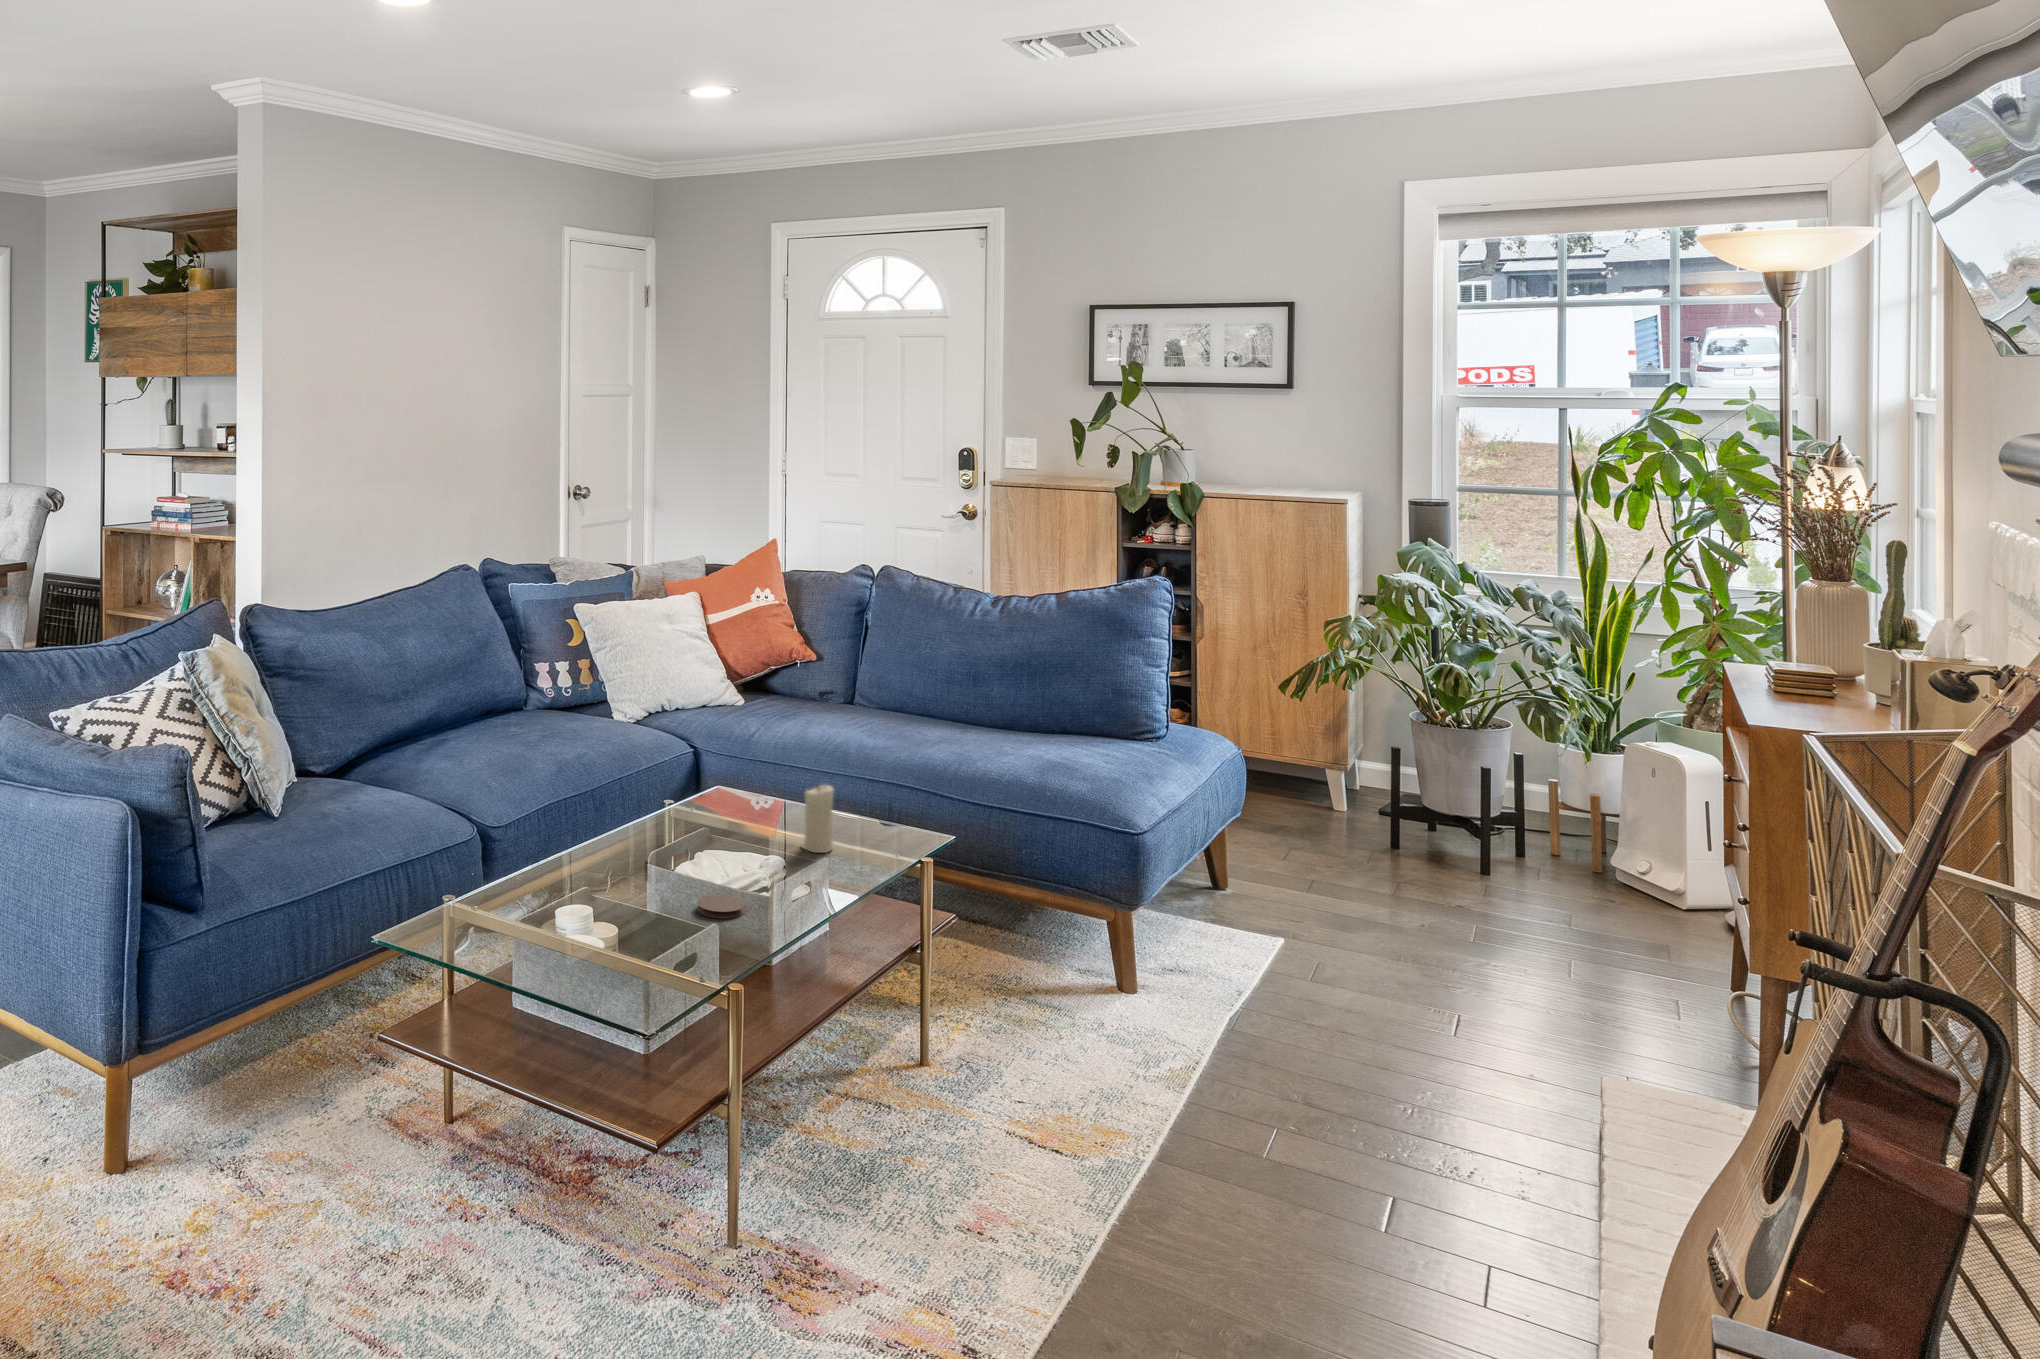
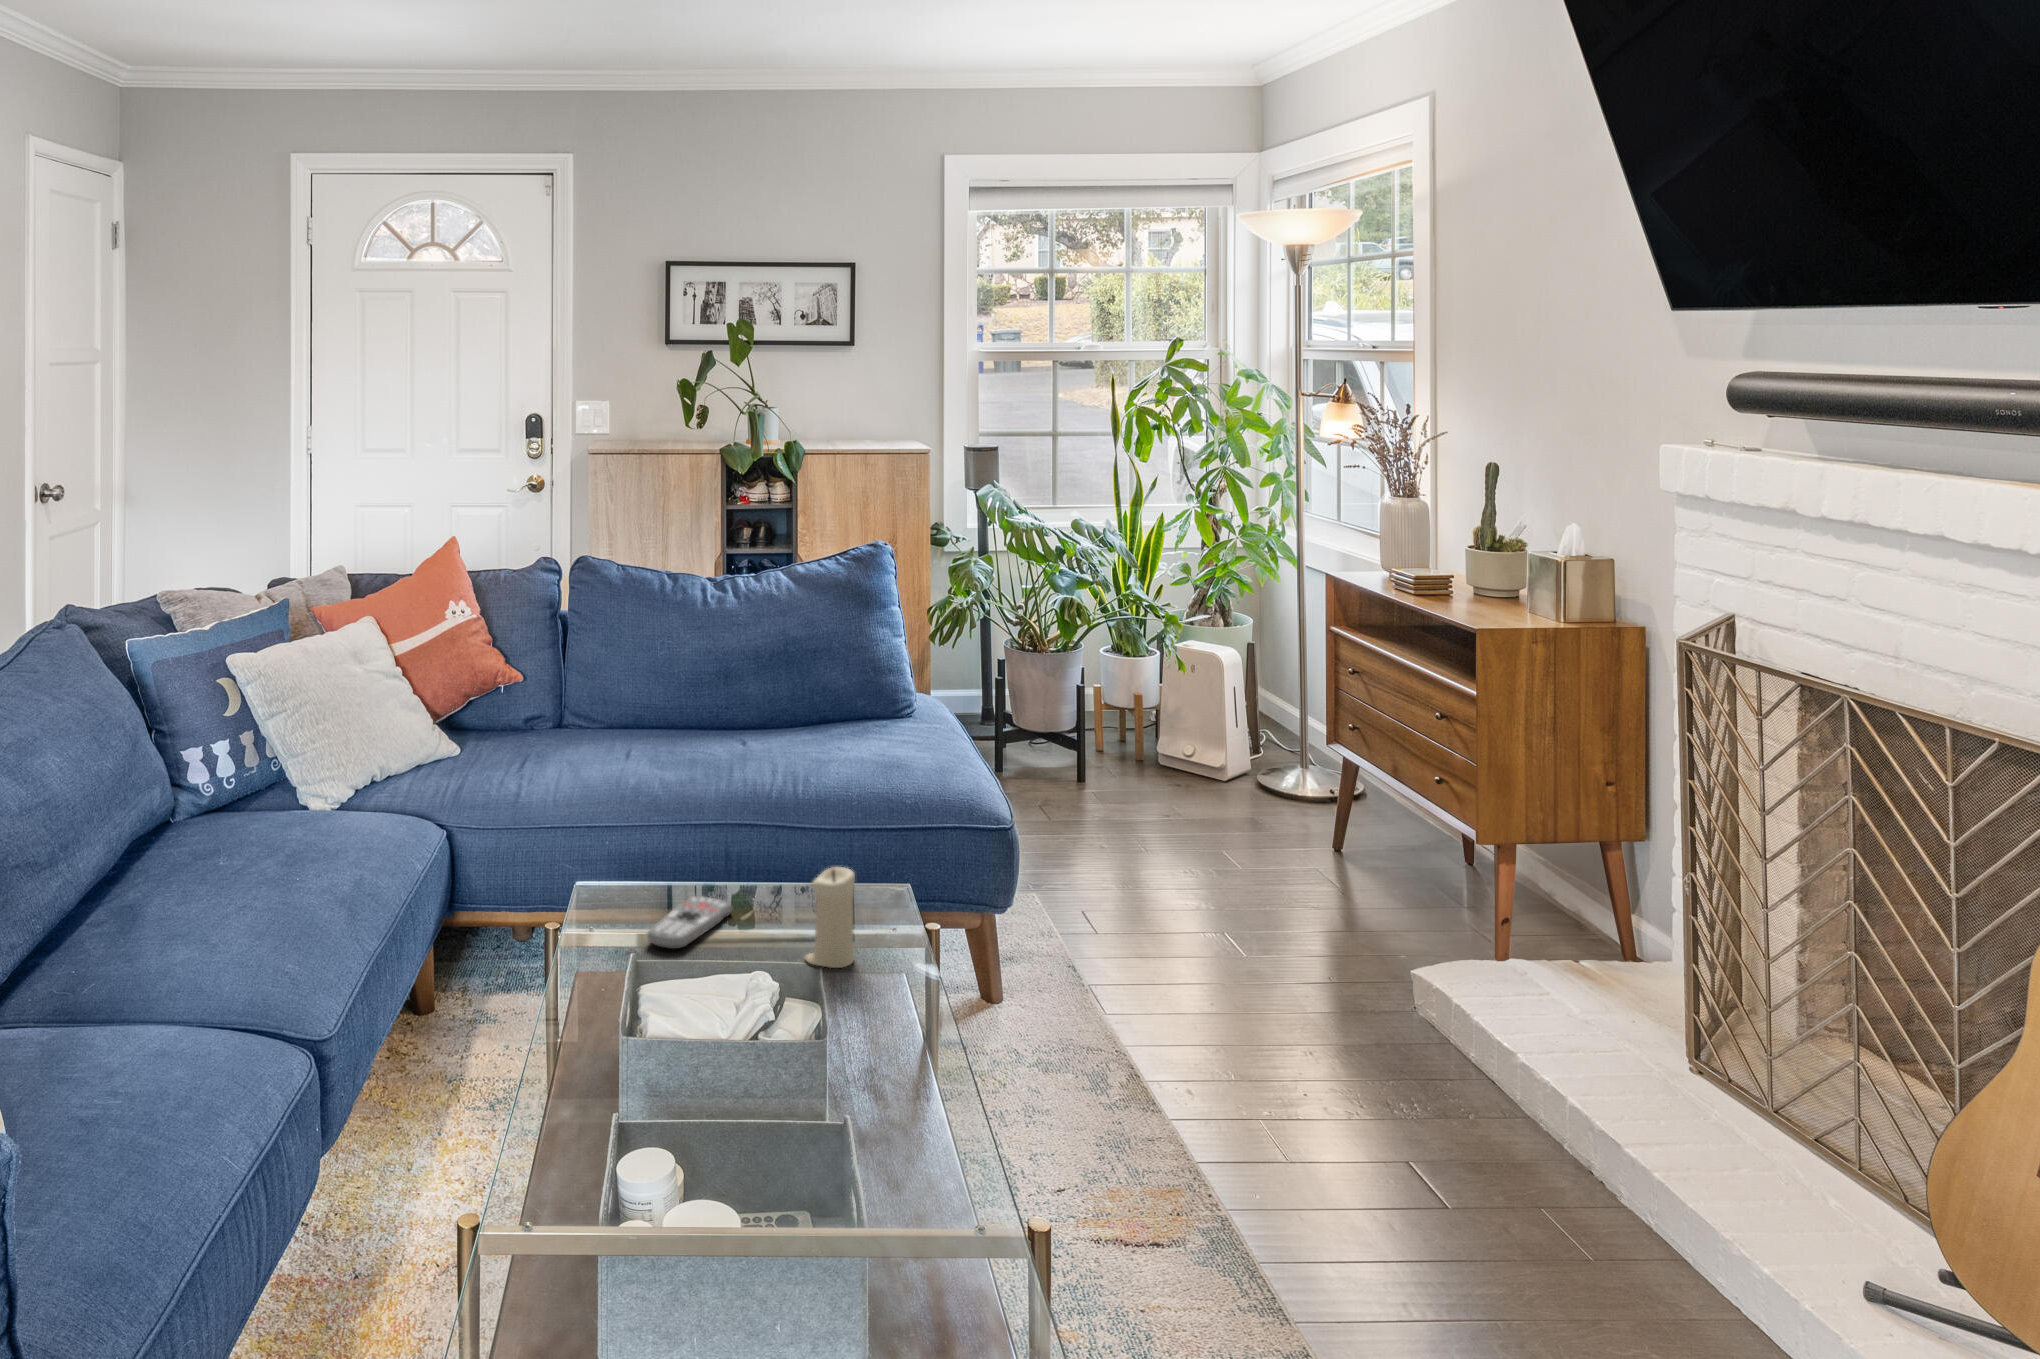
remote control: none [721,800,798,824] -> present [647,896,732,949]
coaster: present [697,894,745,918] -> none [832,1080,907,1129]

